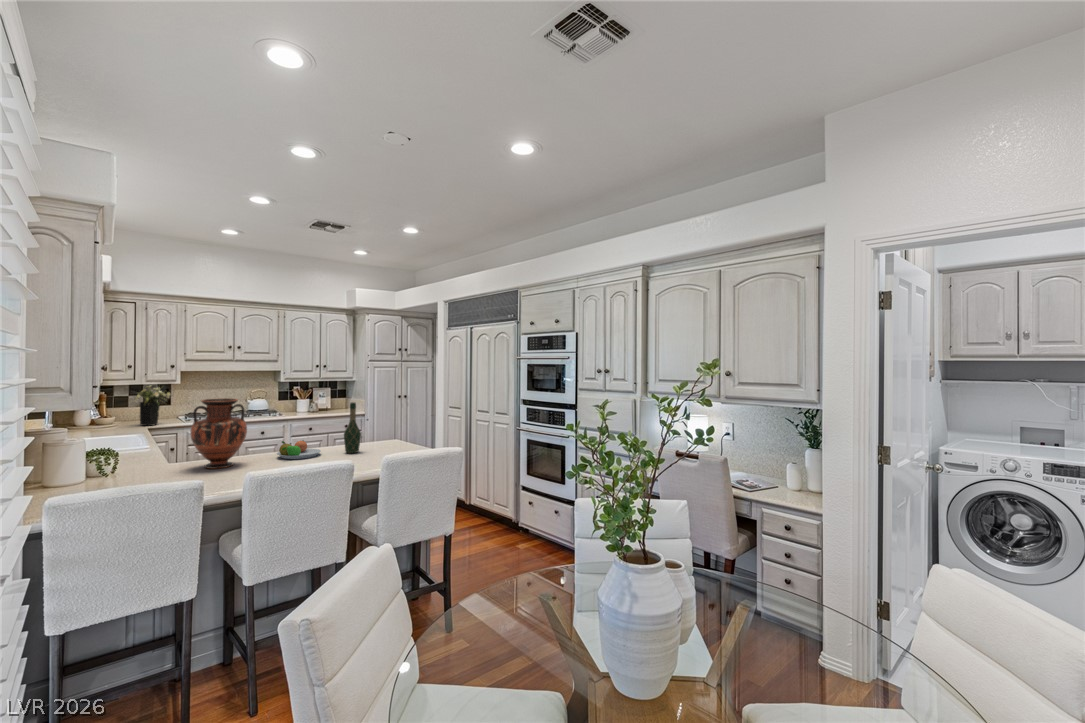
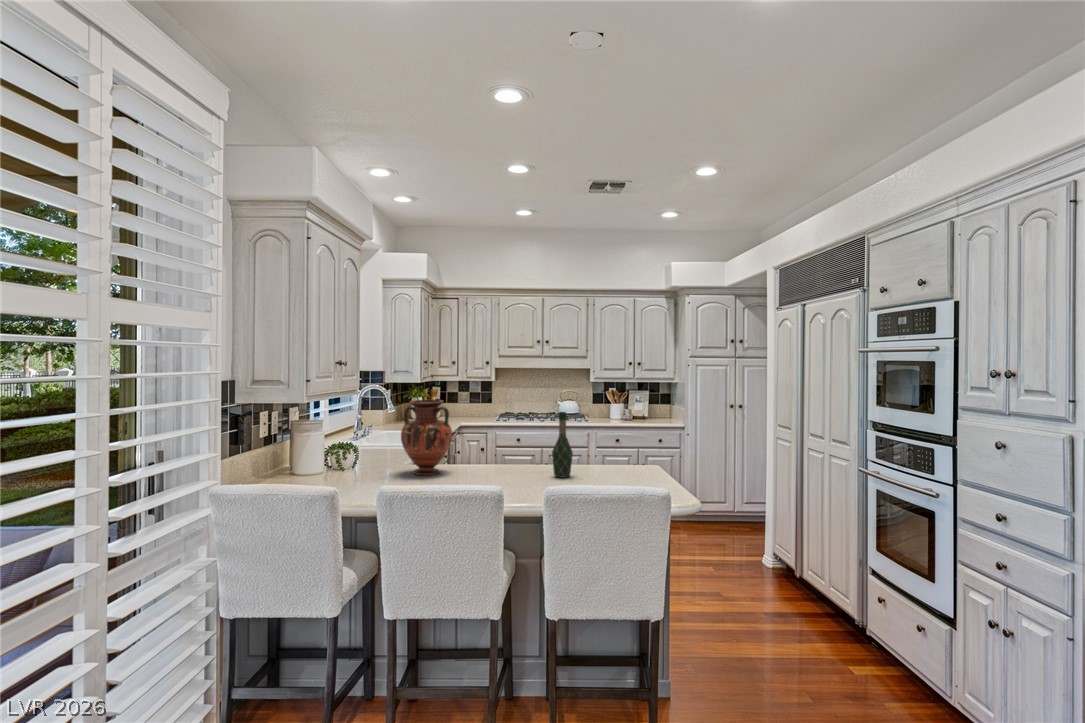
flower arrangement: present [134,386,170,426] -> none [451,382,484,423]
fruit bowl: present [277,440,321,459] -> none [482,453,531,476]

